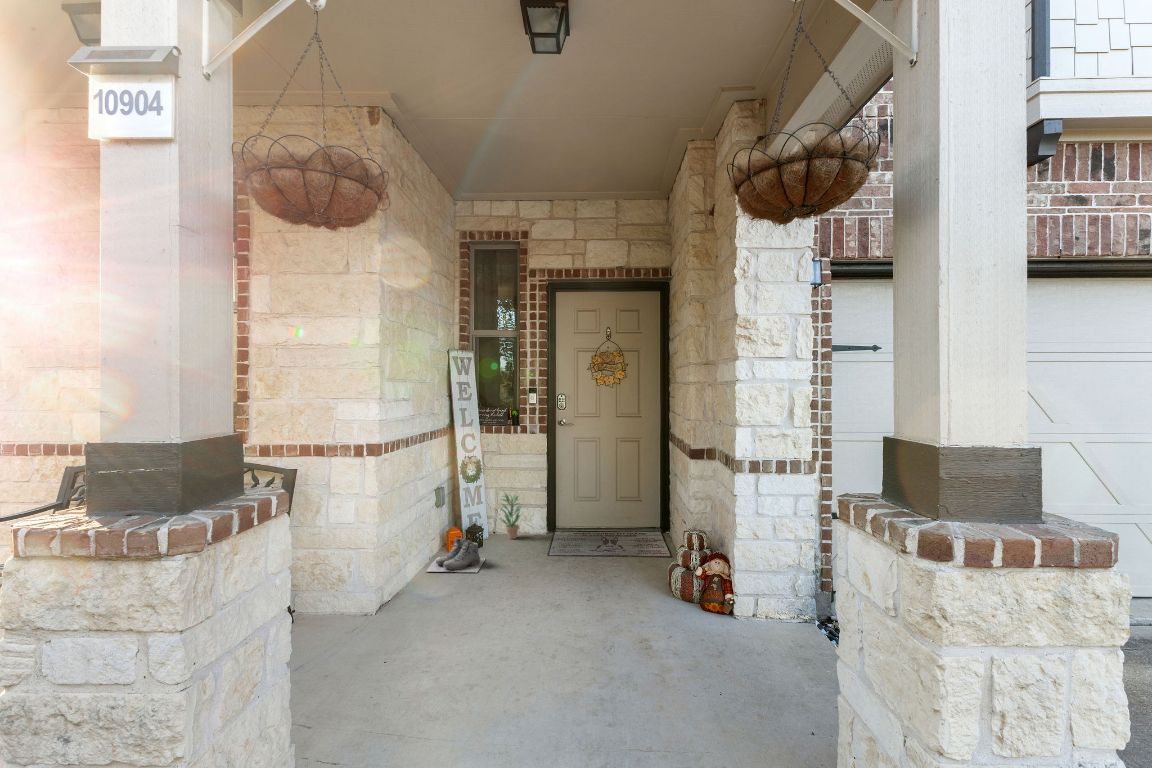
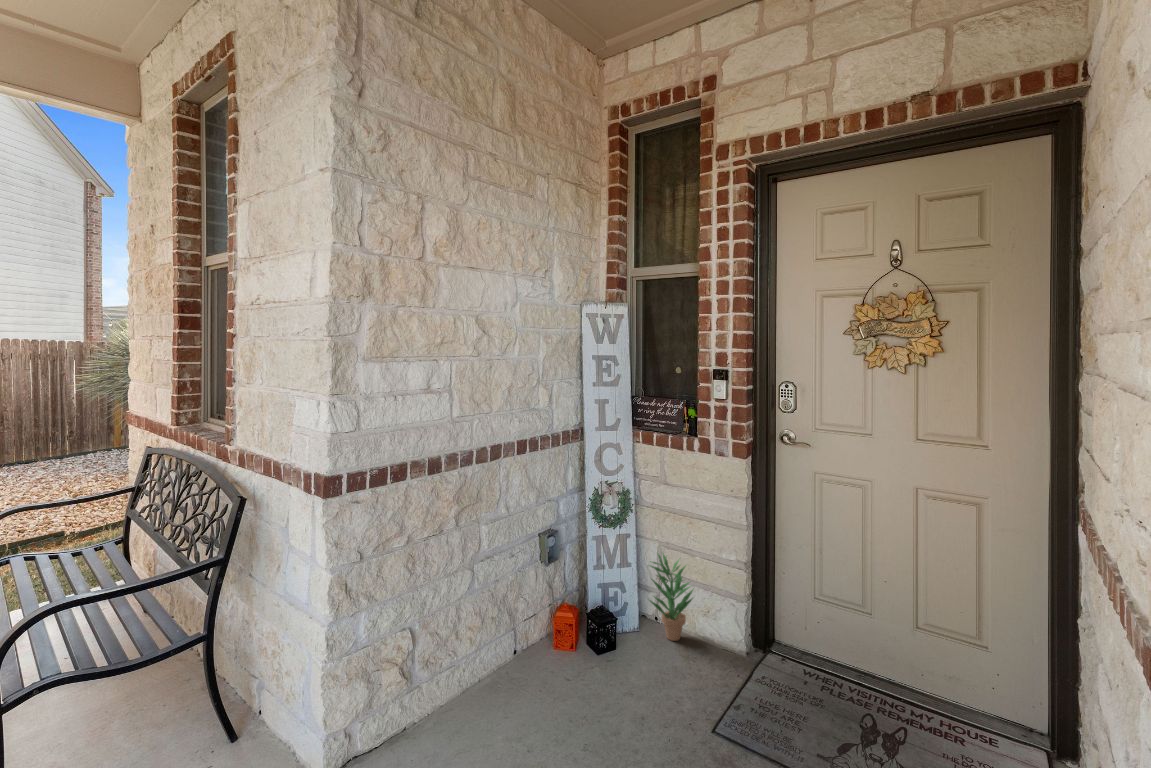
boots: present [426,538,485,573] -> none [465,630,582,715]

